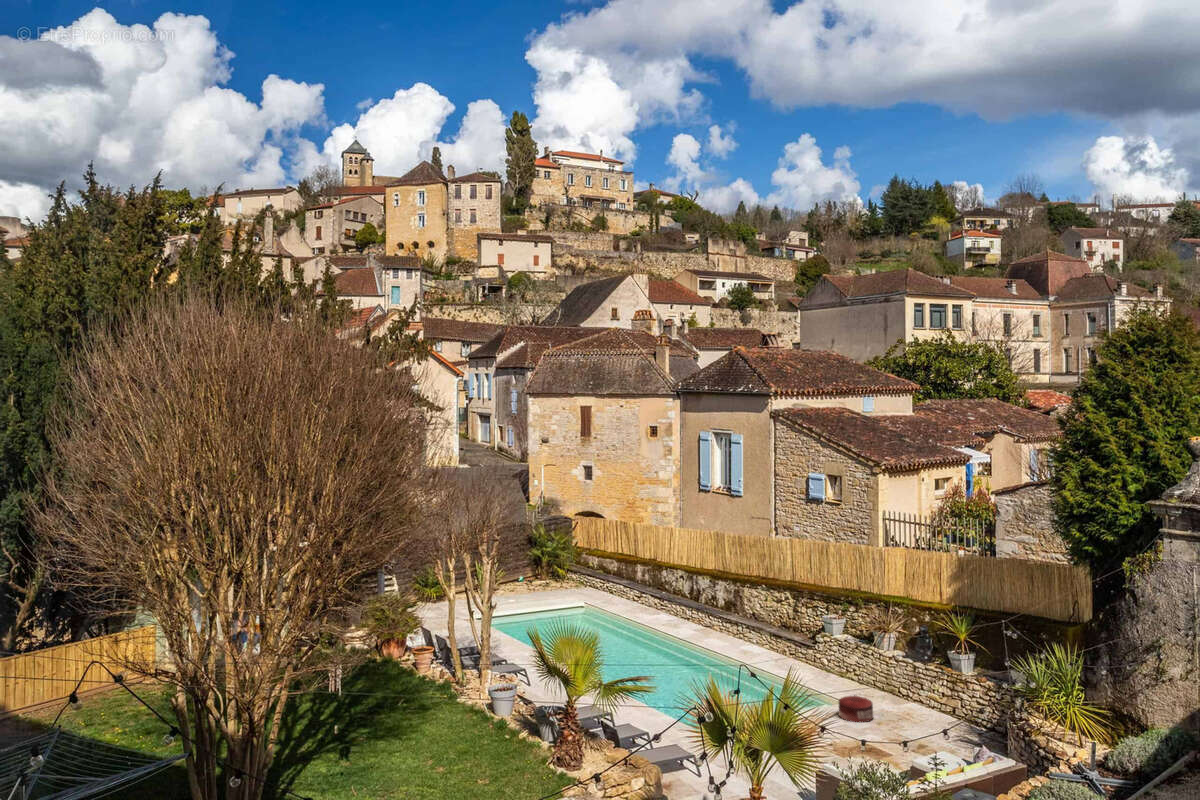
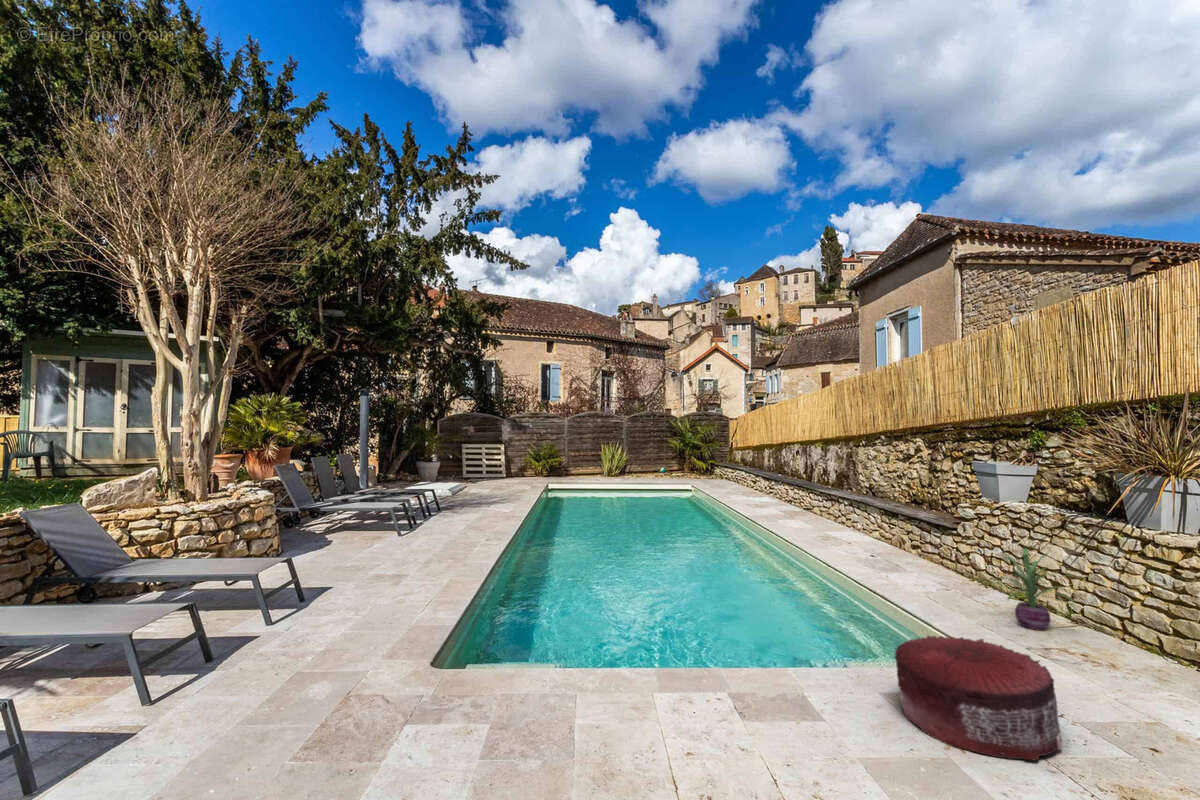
decorative plant: none [836,659,864,689] -> present [997,548,1073,630]

